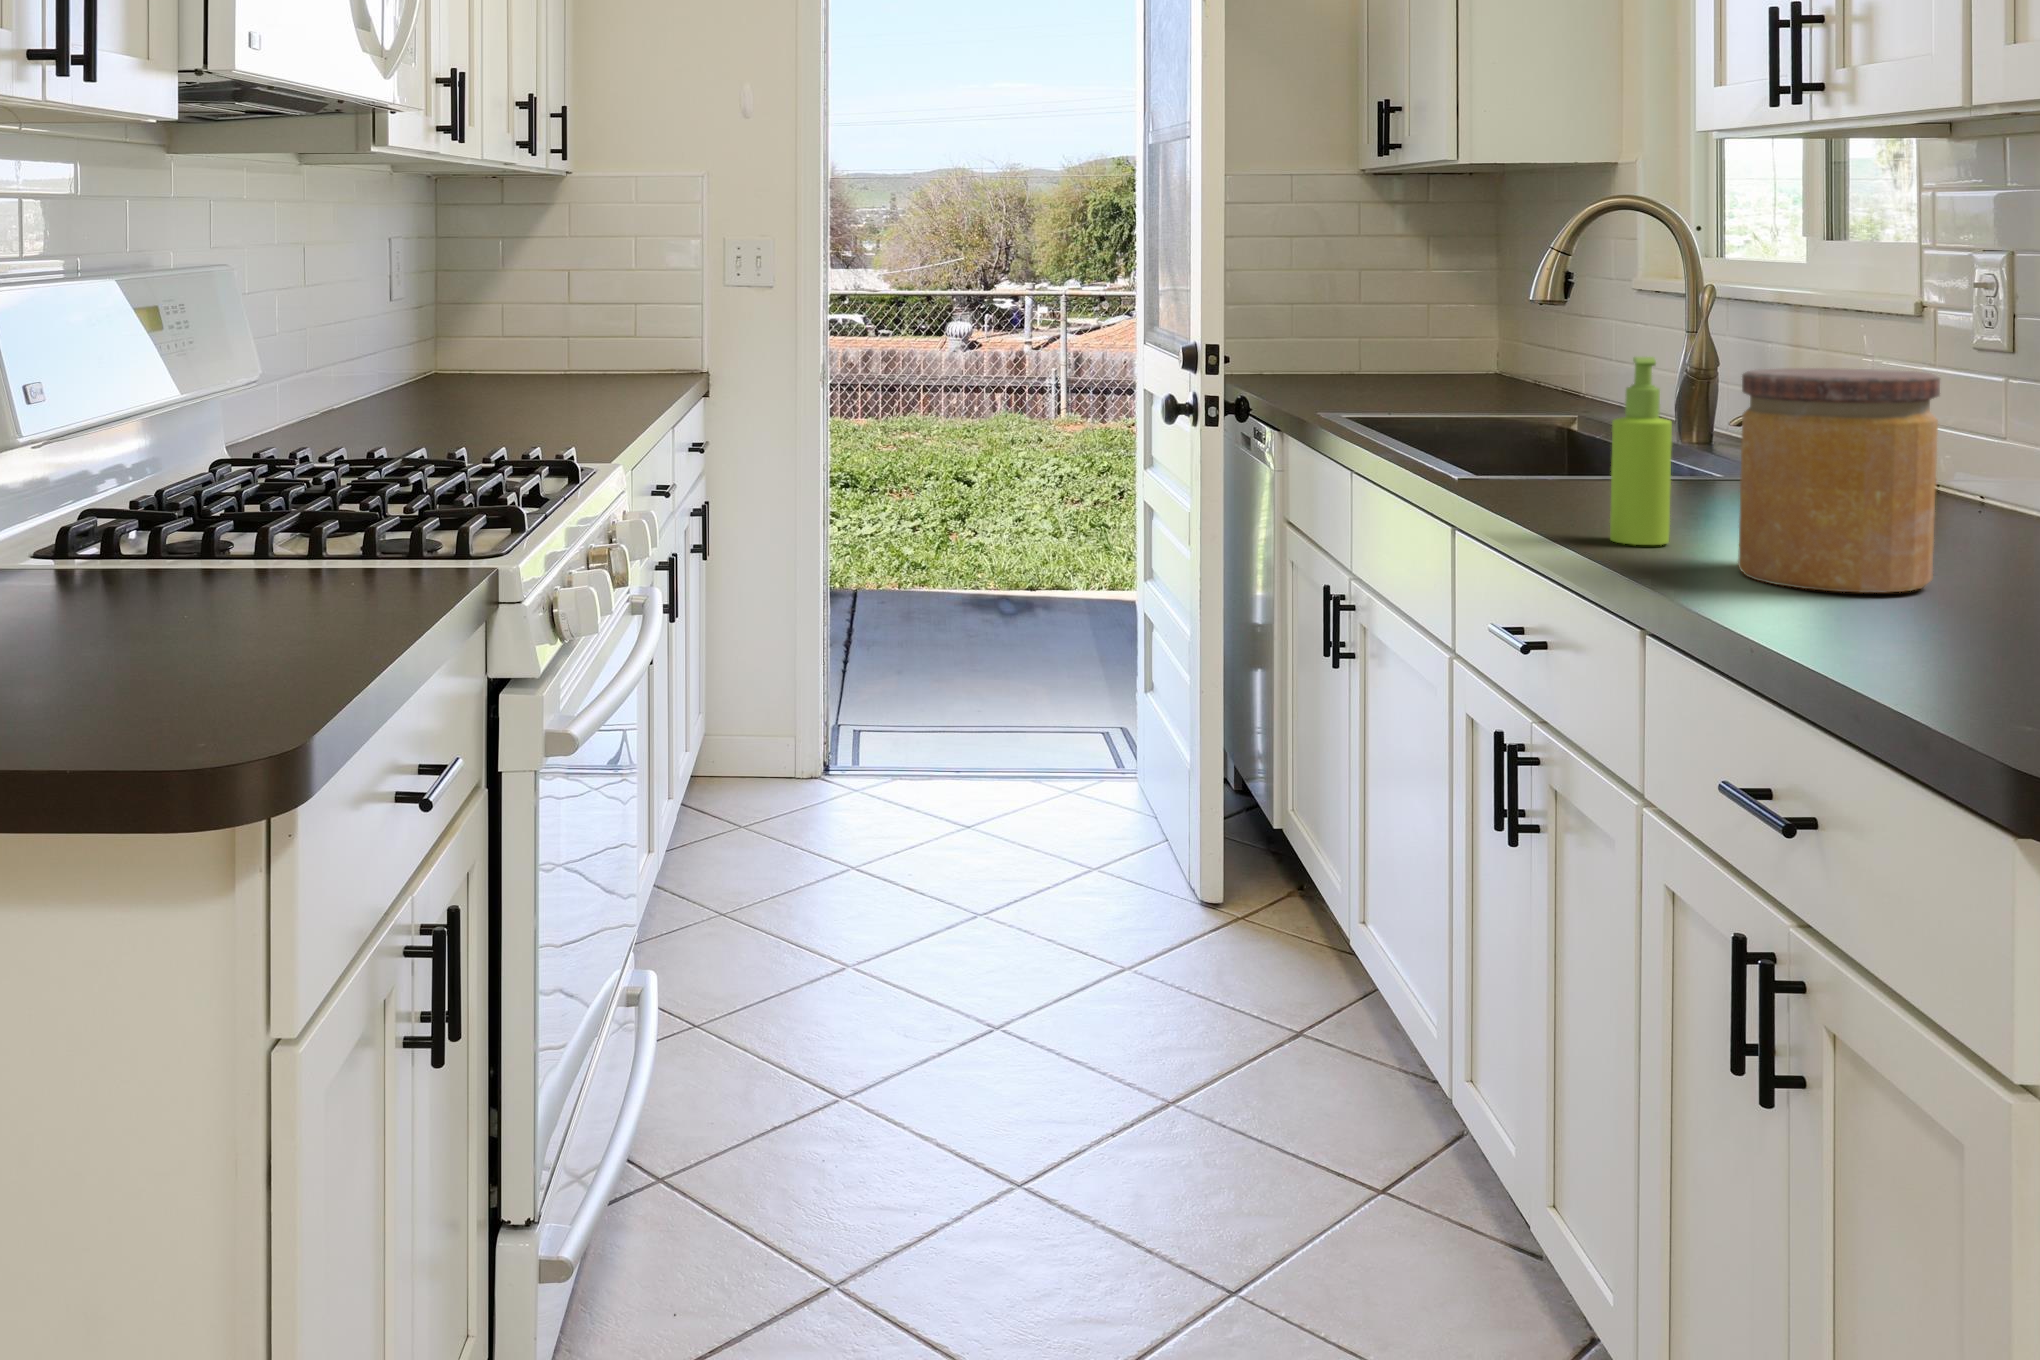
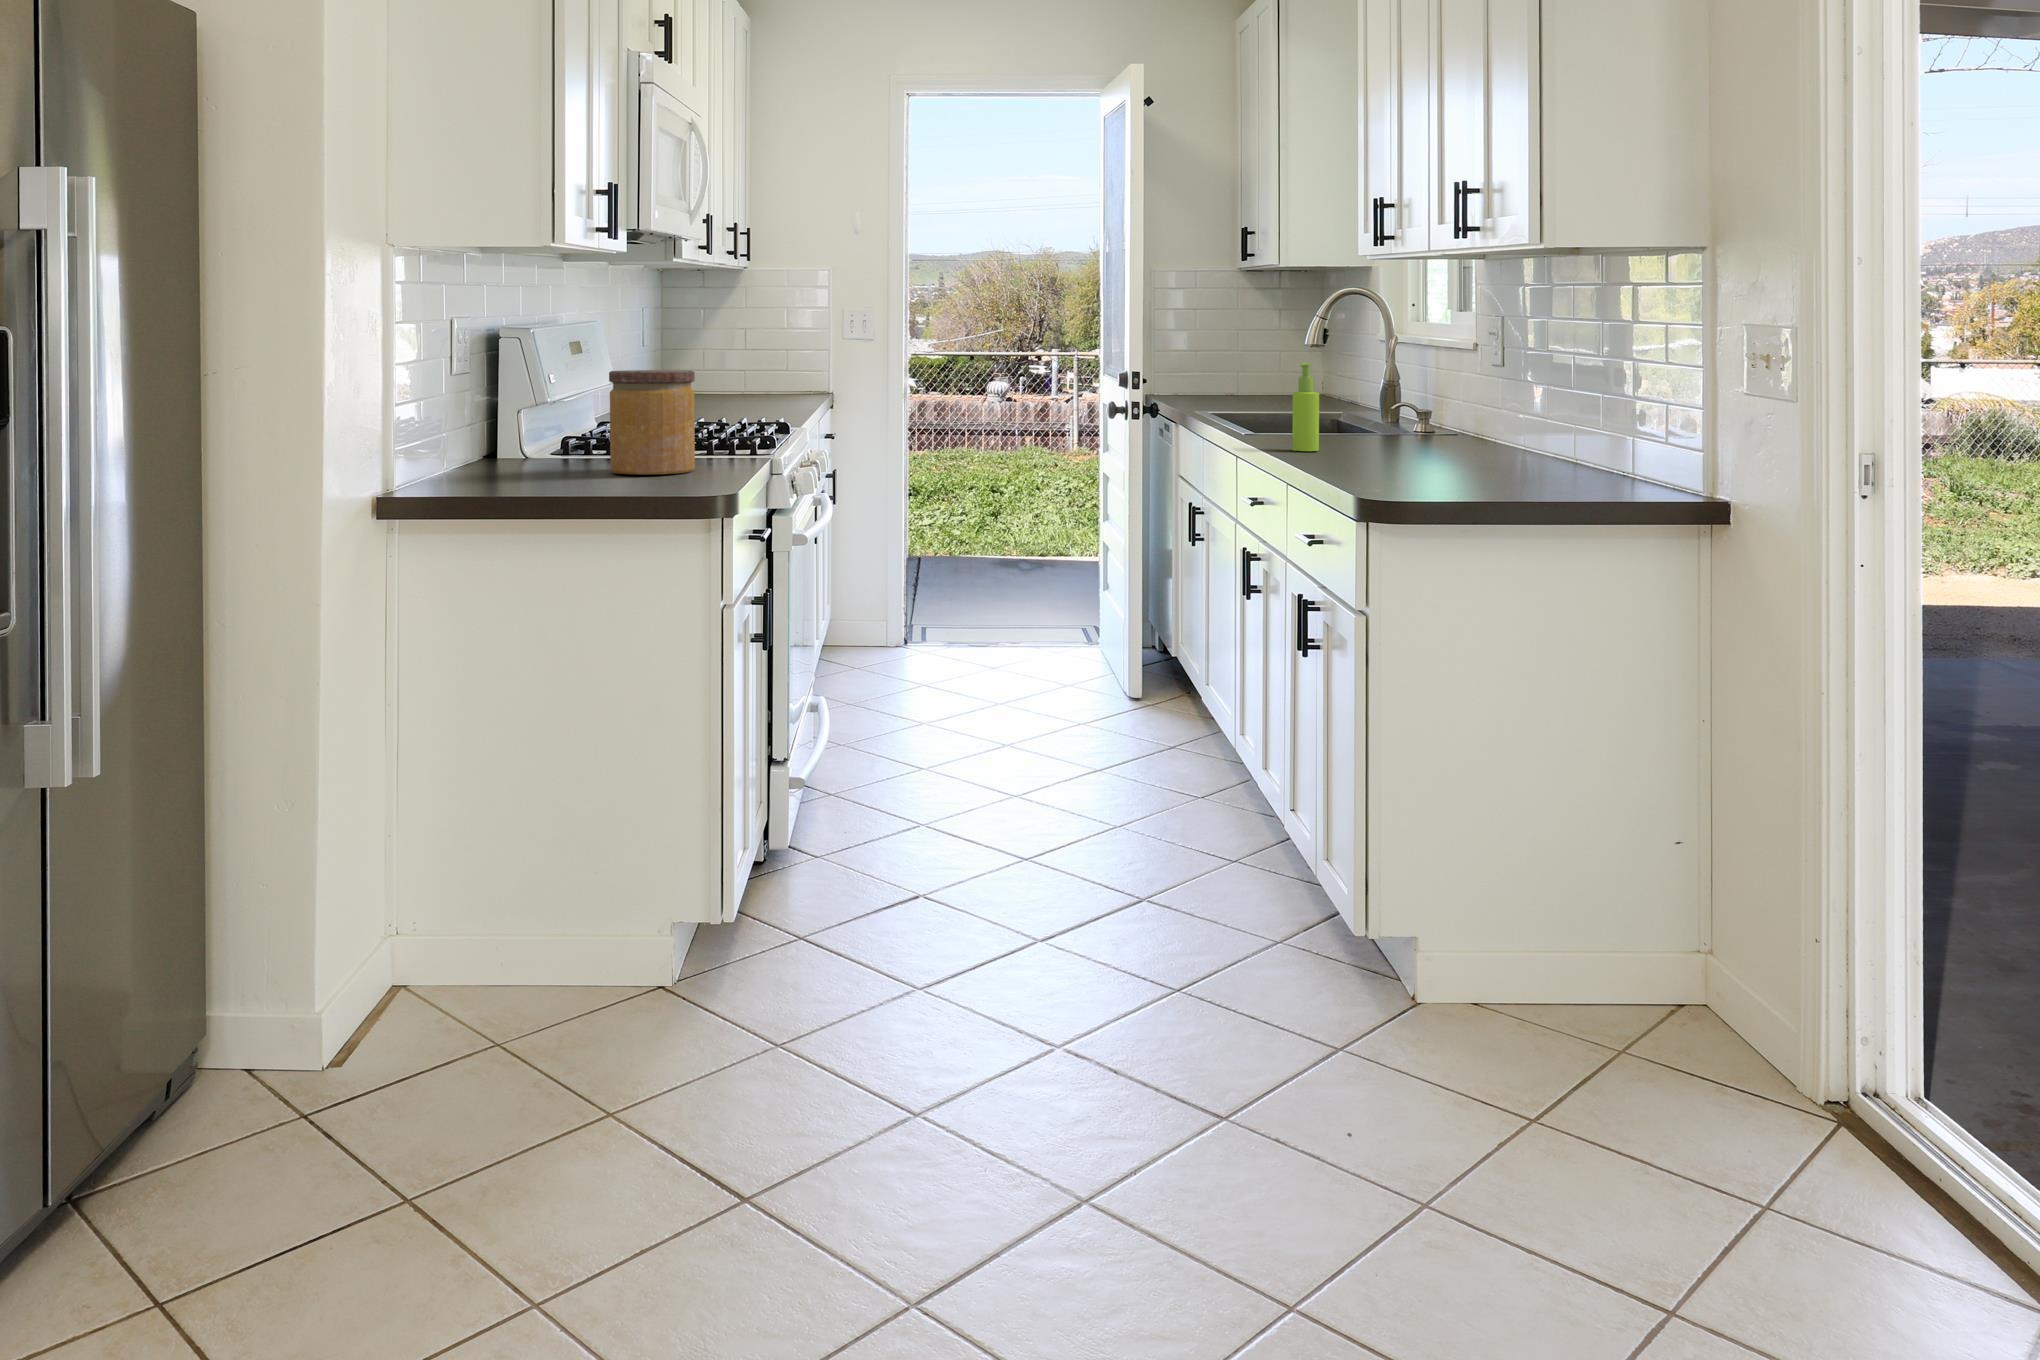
jar: present [1738,368,1940,593] -> present [609,370,695,475]

